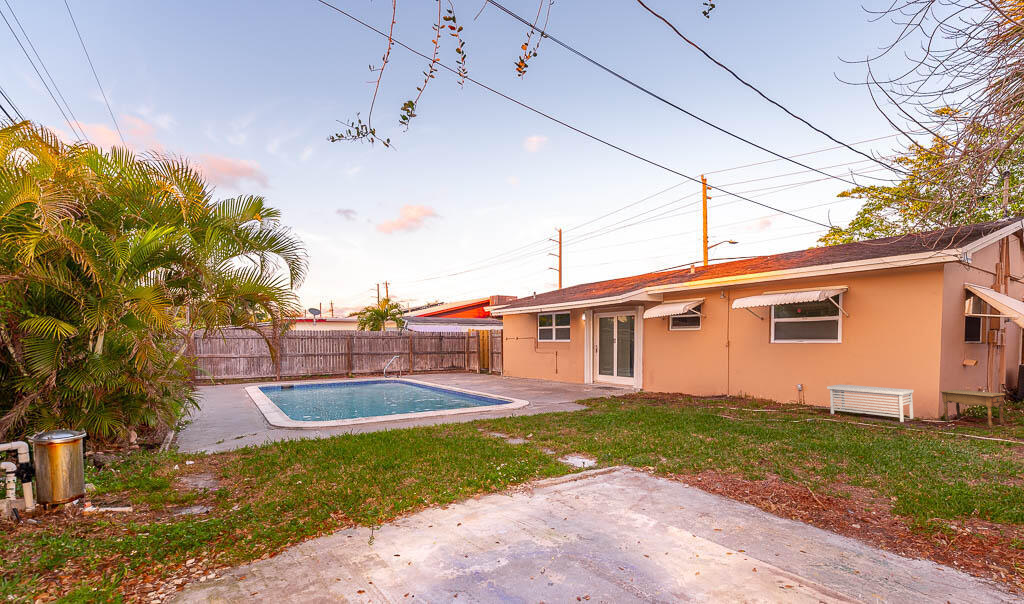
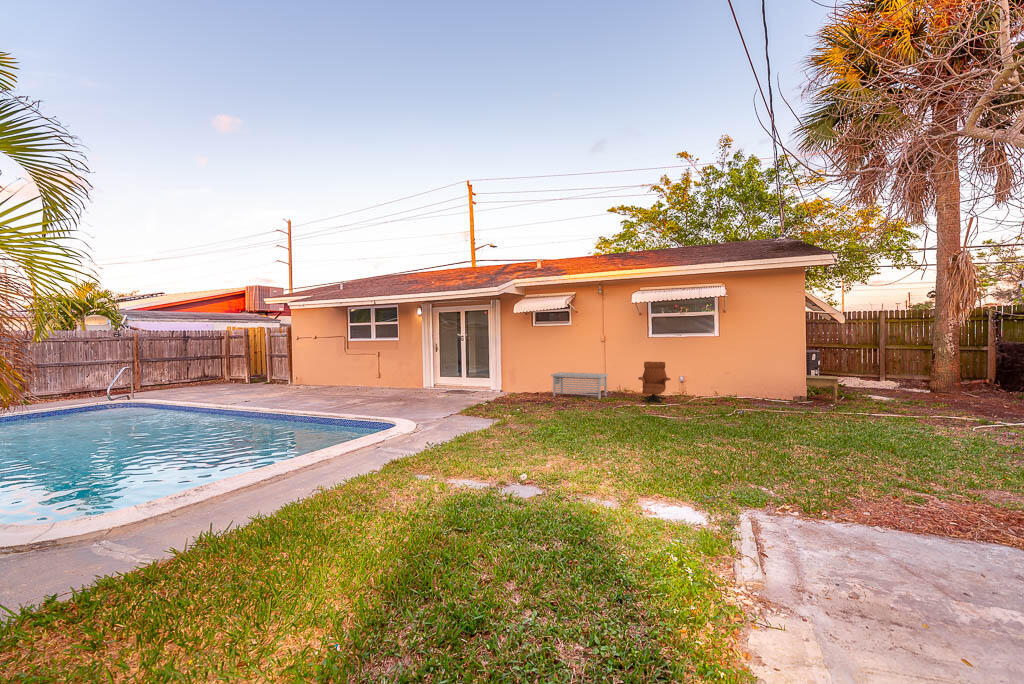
lounge chair: none [748,367,789,409] -> present [638,362,671,403]
storage bench: present [827,384,914,422] -> present [551,372,608,399]

